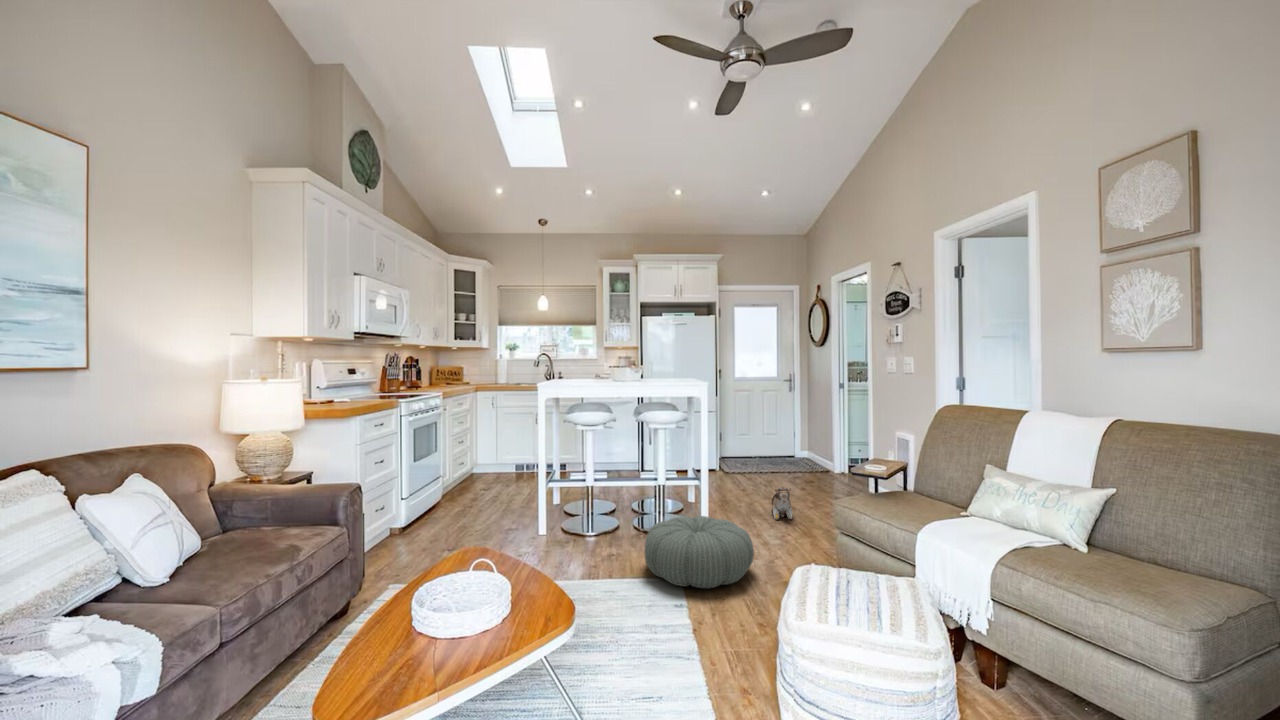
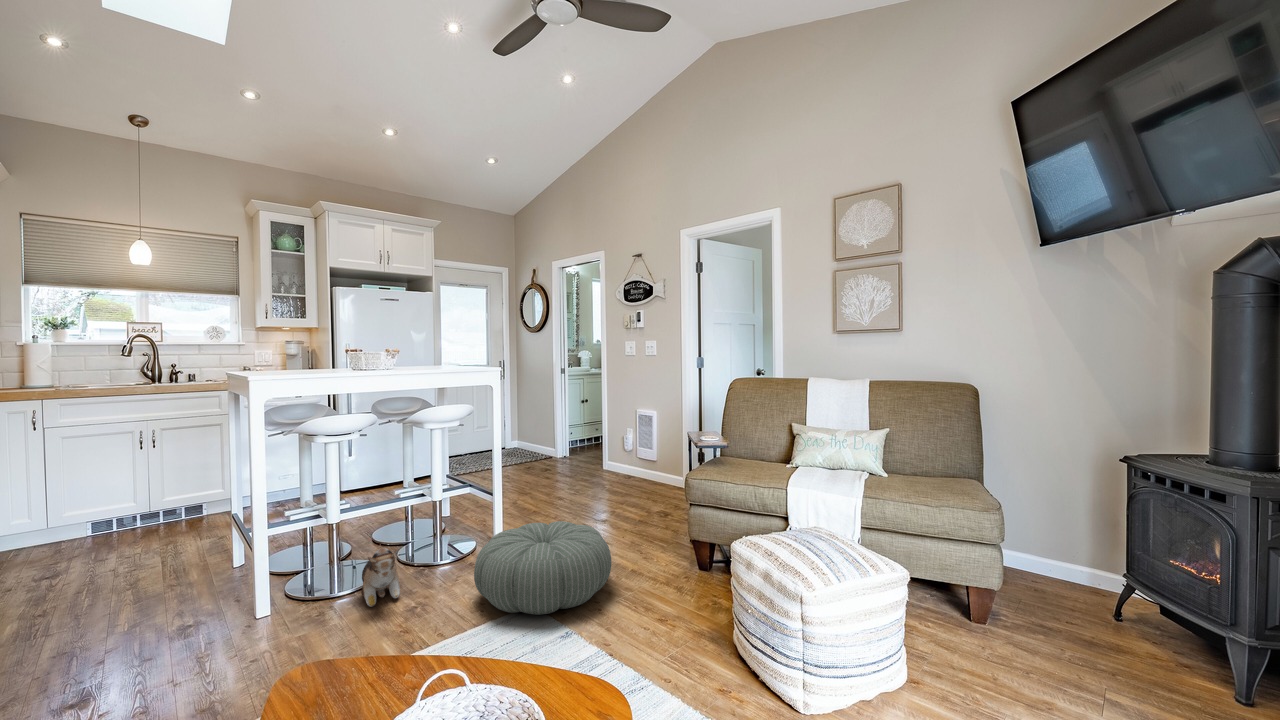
plush toy: present [771,487,792,520] -> present [362,548,400,607]

